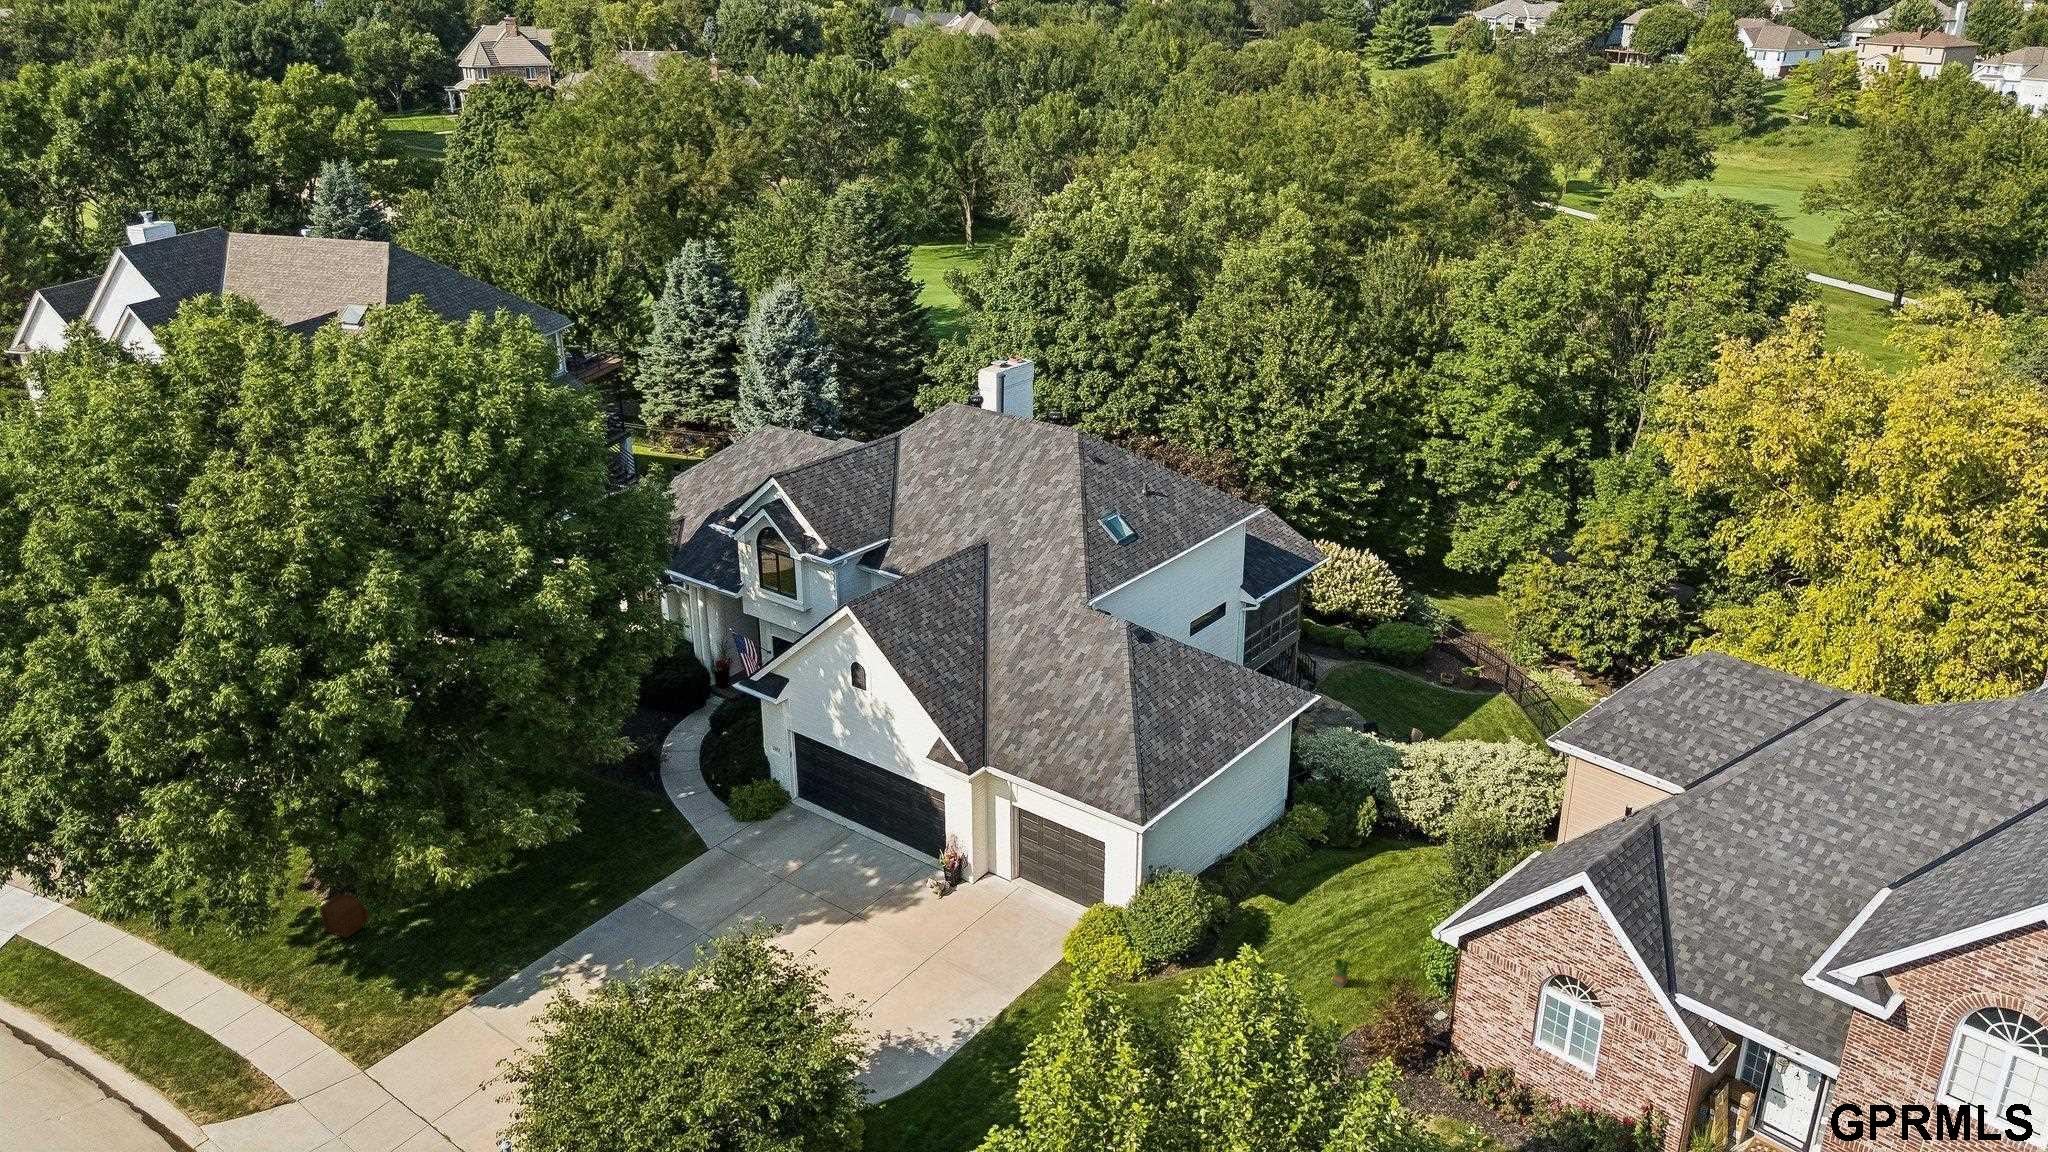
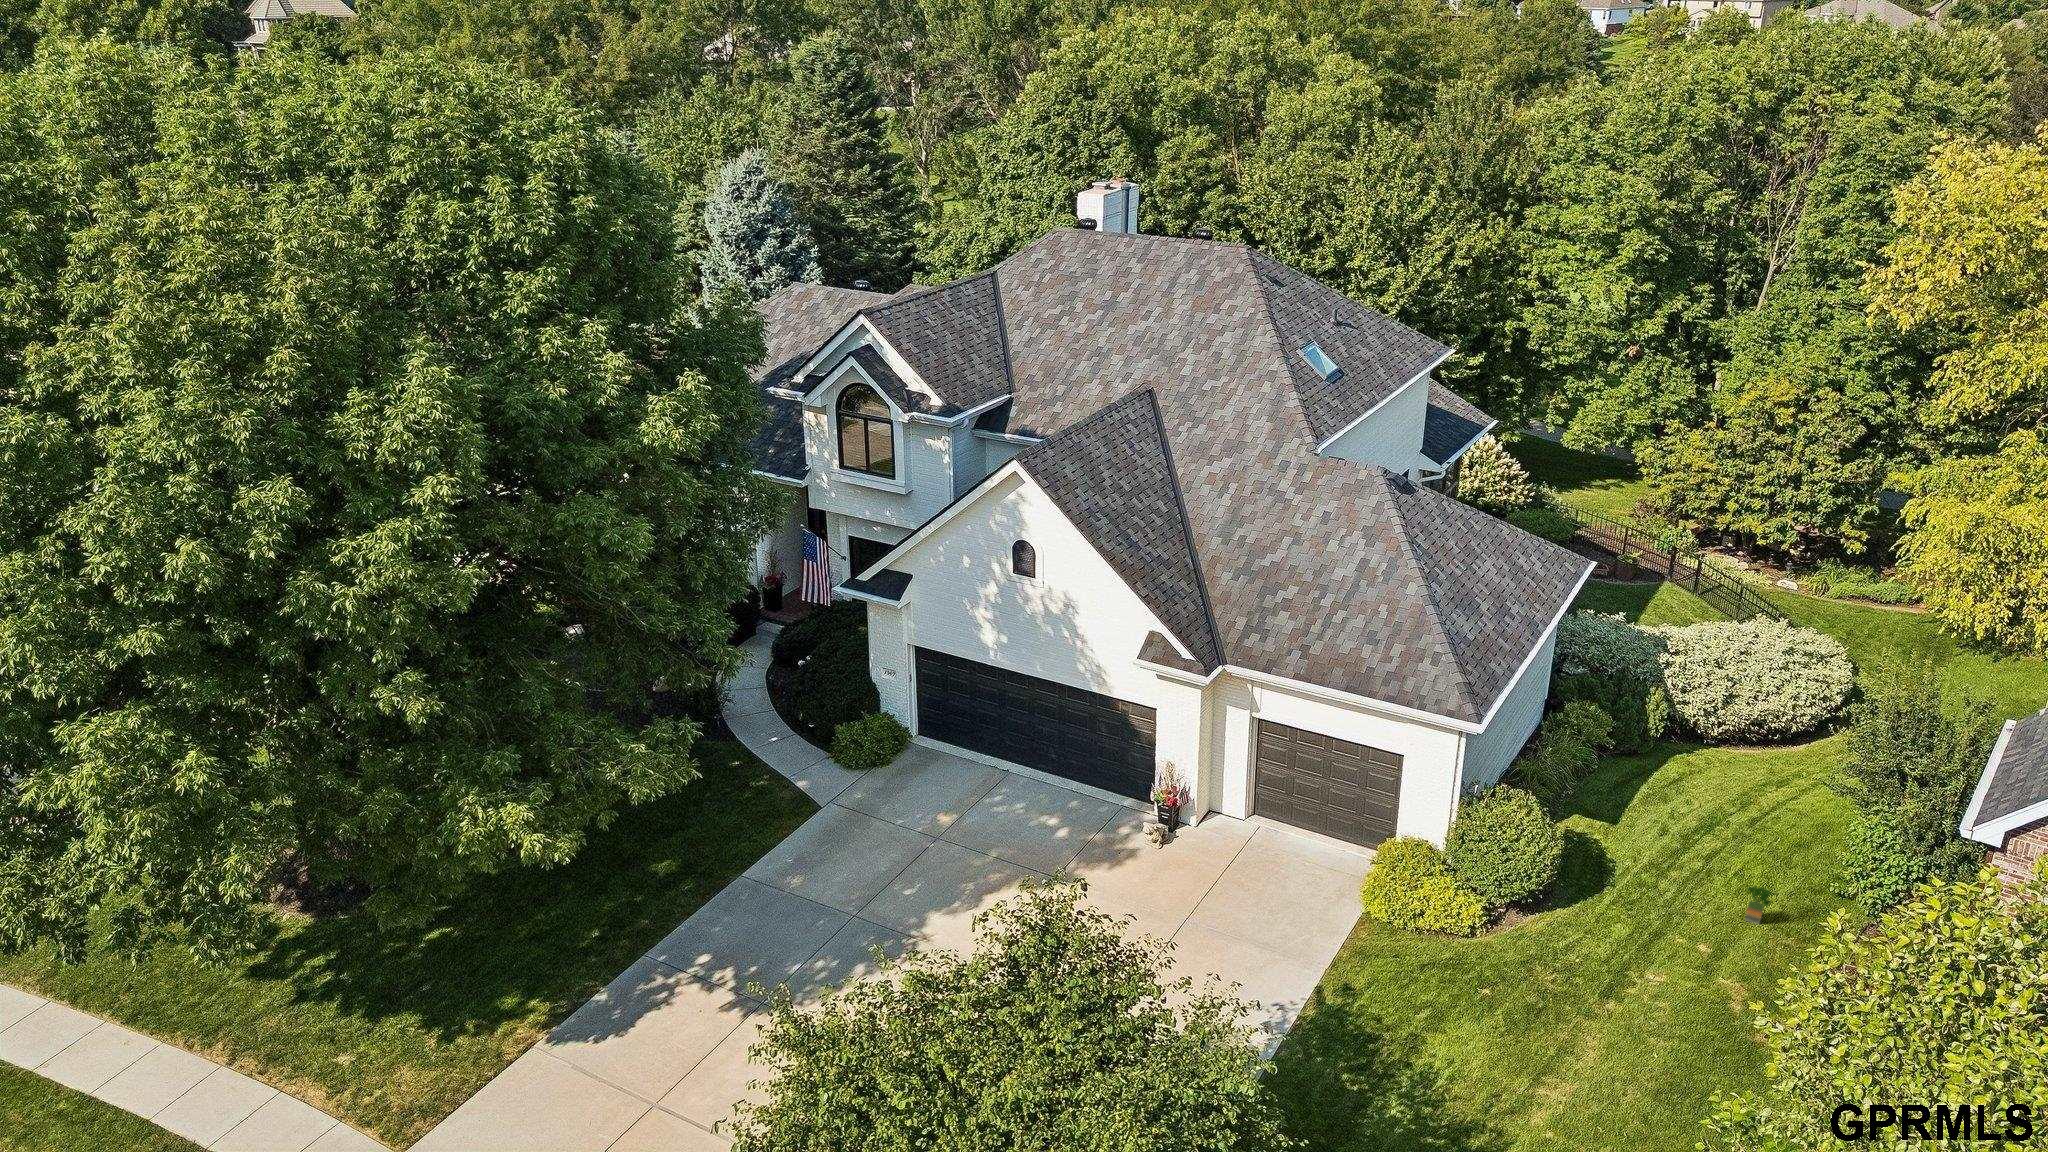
wooden crate: present [319,894,369,938] -> none [289,887,364,953]

